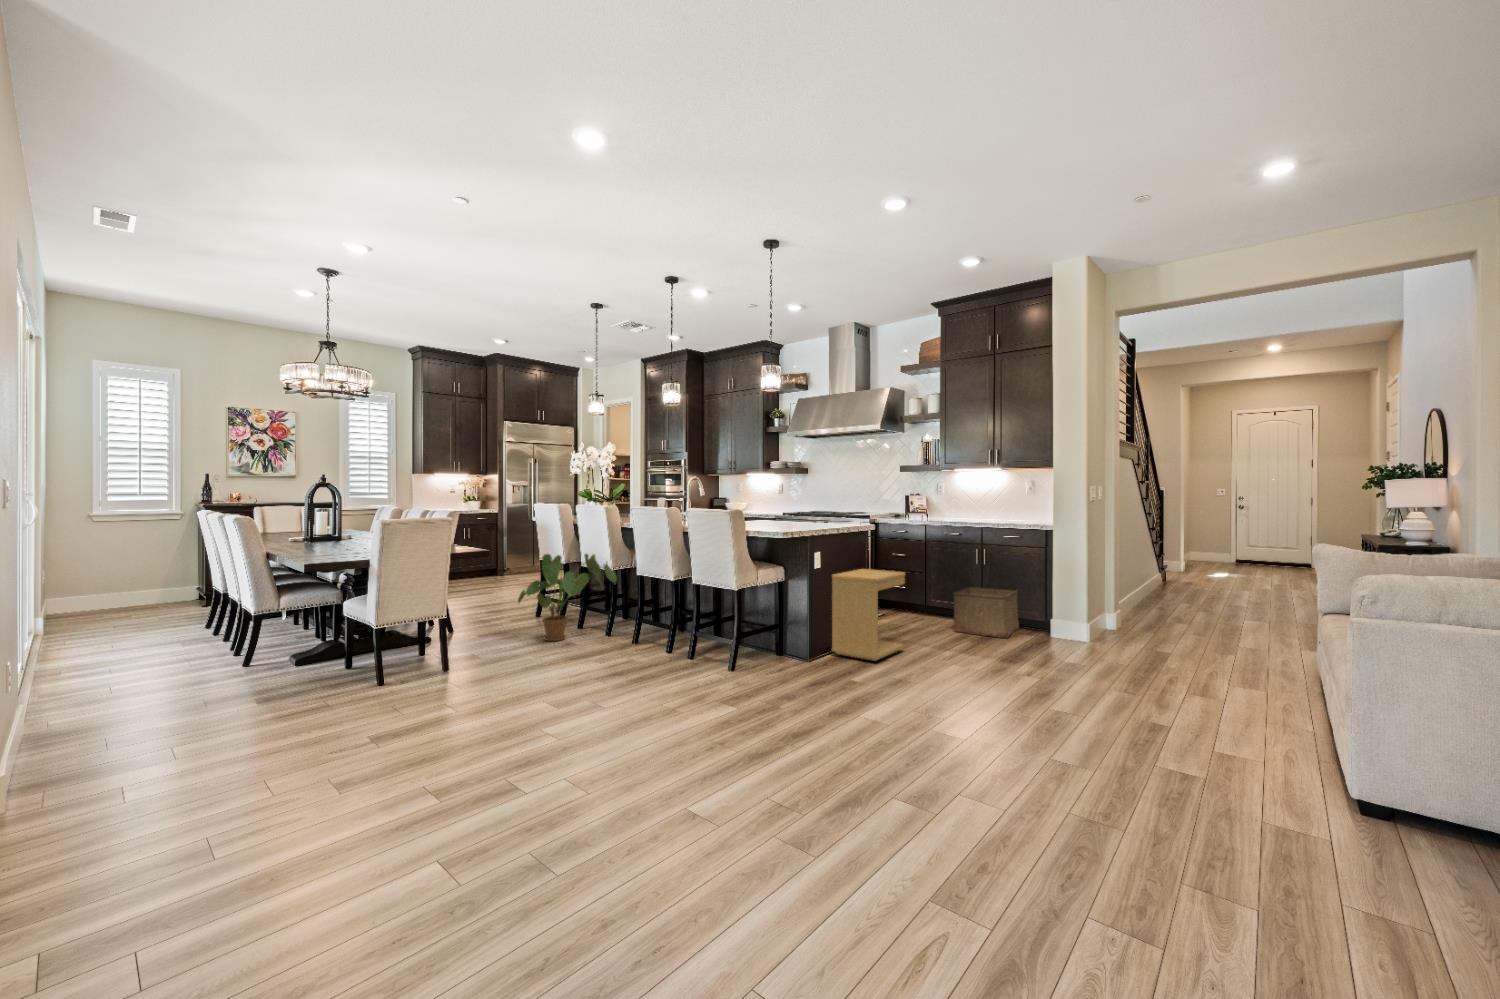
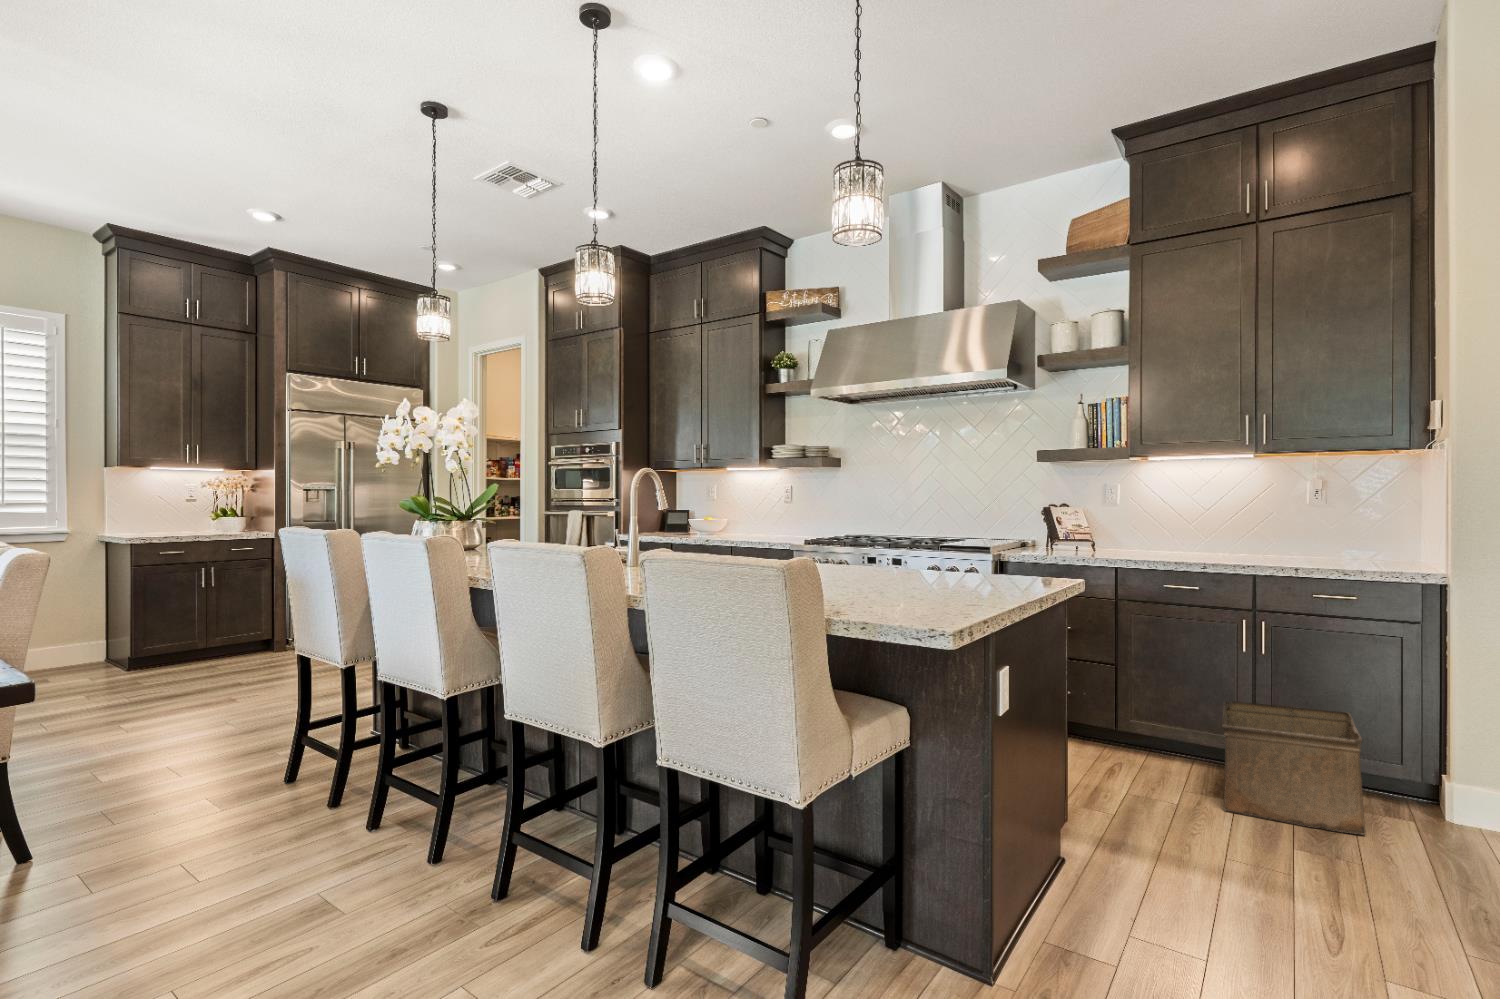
house plant: present [518,554,616,641] -> none [194,649,452,884]
side table: present [832,569,905,661] -> none [1015,687,1183,964]

